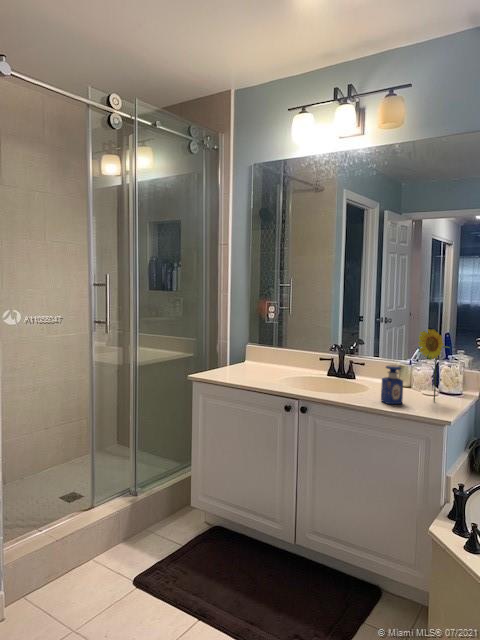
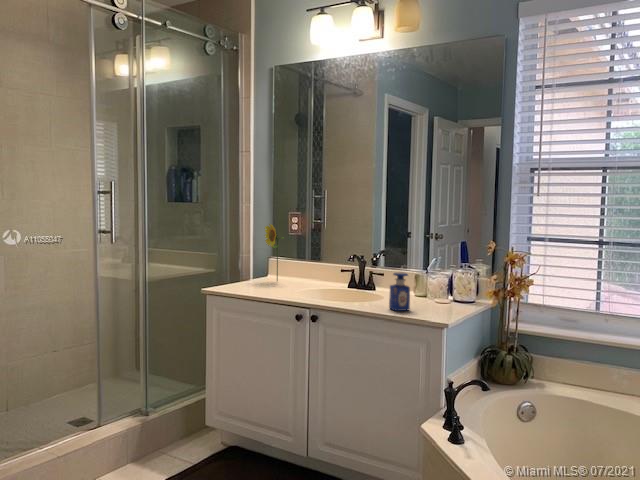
flower: present [418,329,450,402] -> present [265,224,283,281]

